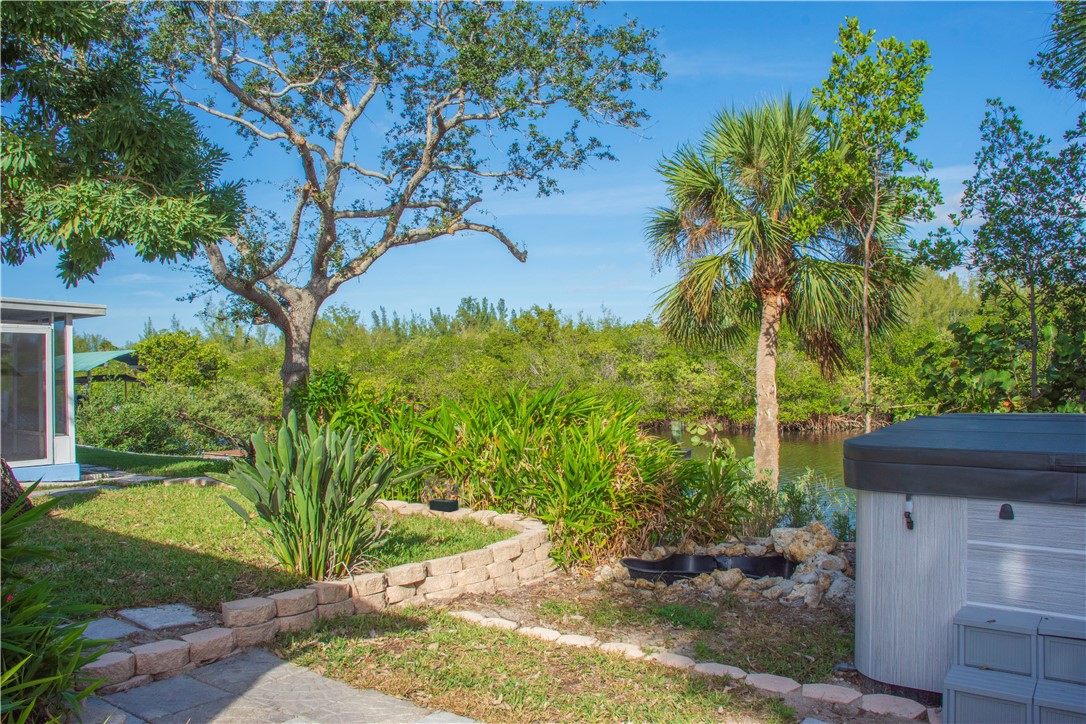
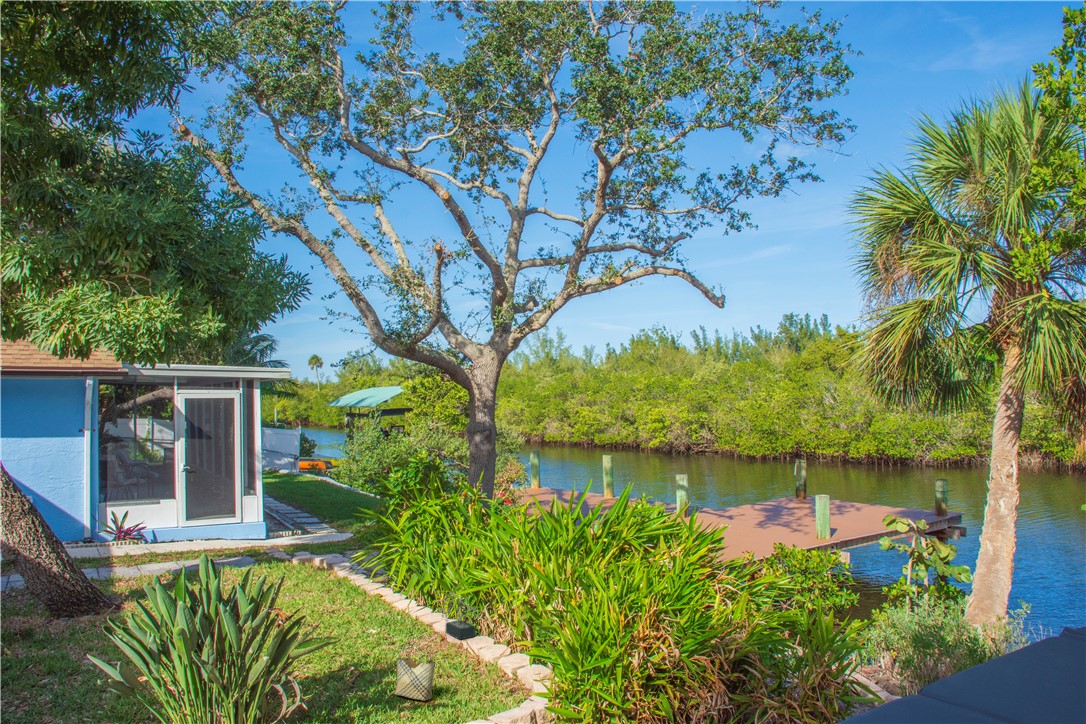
woven basket: none [455,490,492,541] -> present [395,637,435,701]

